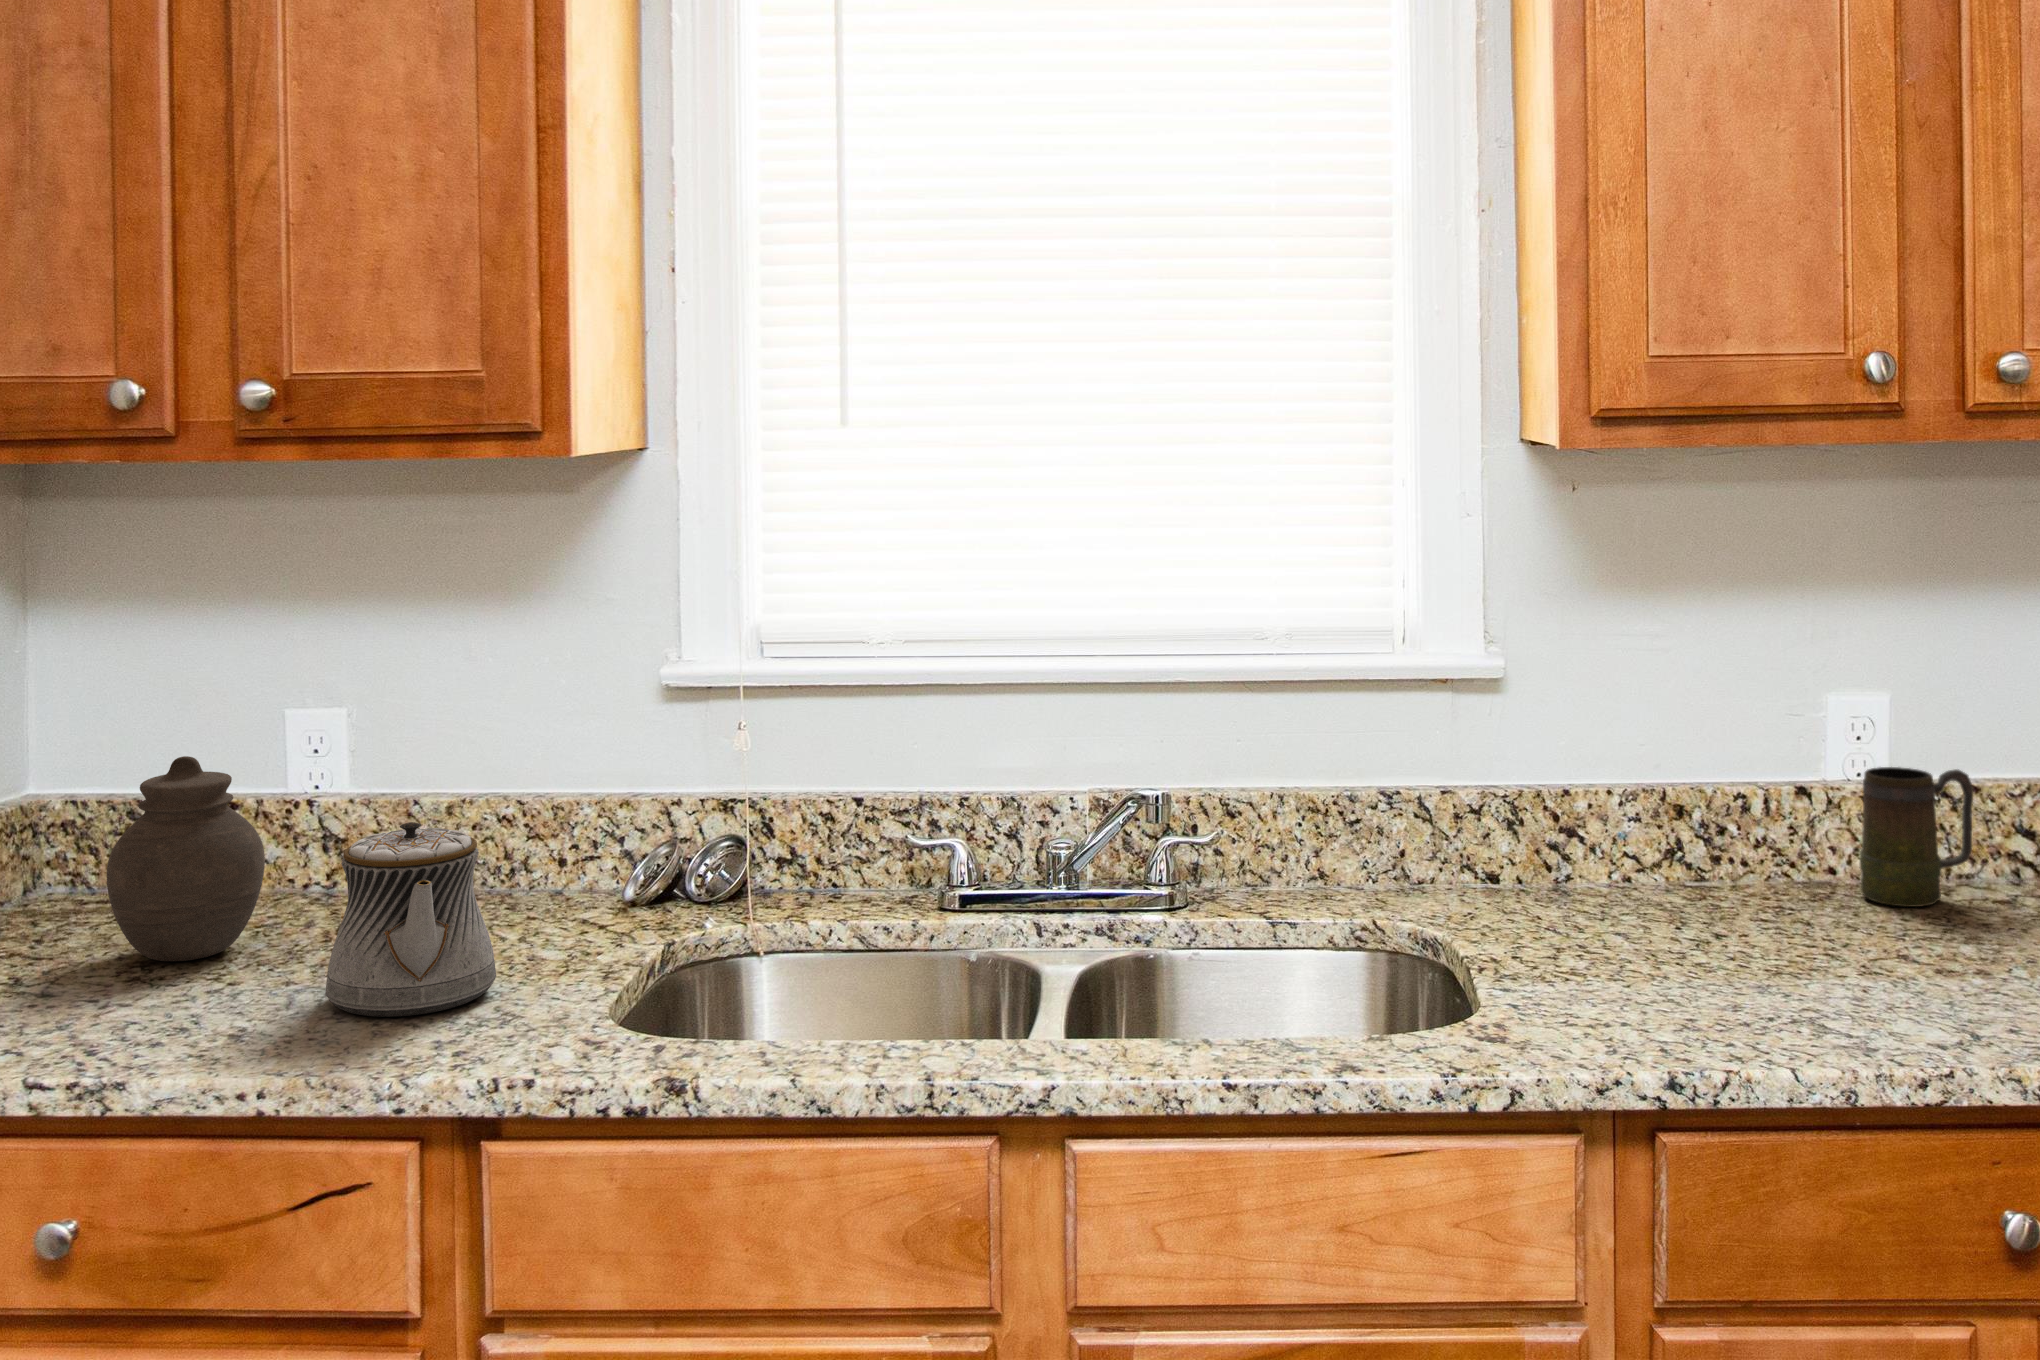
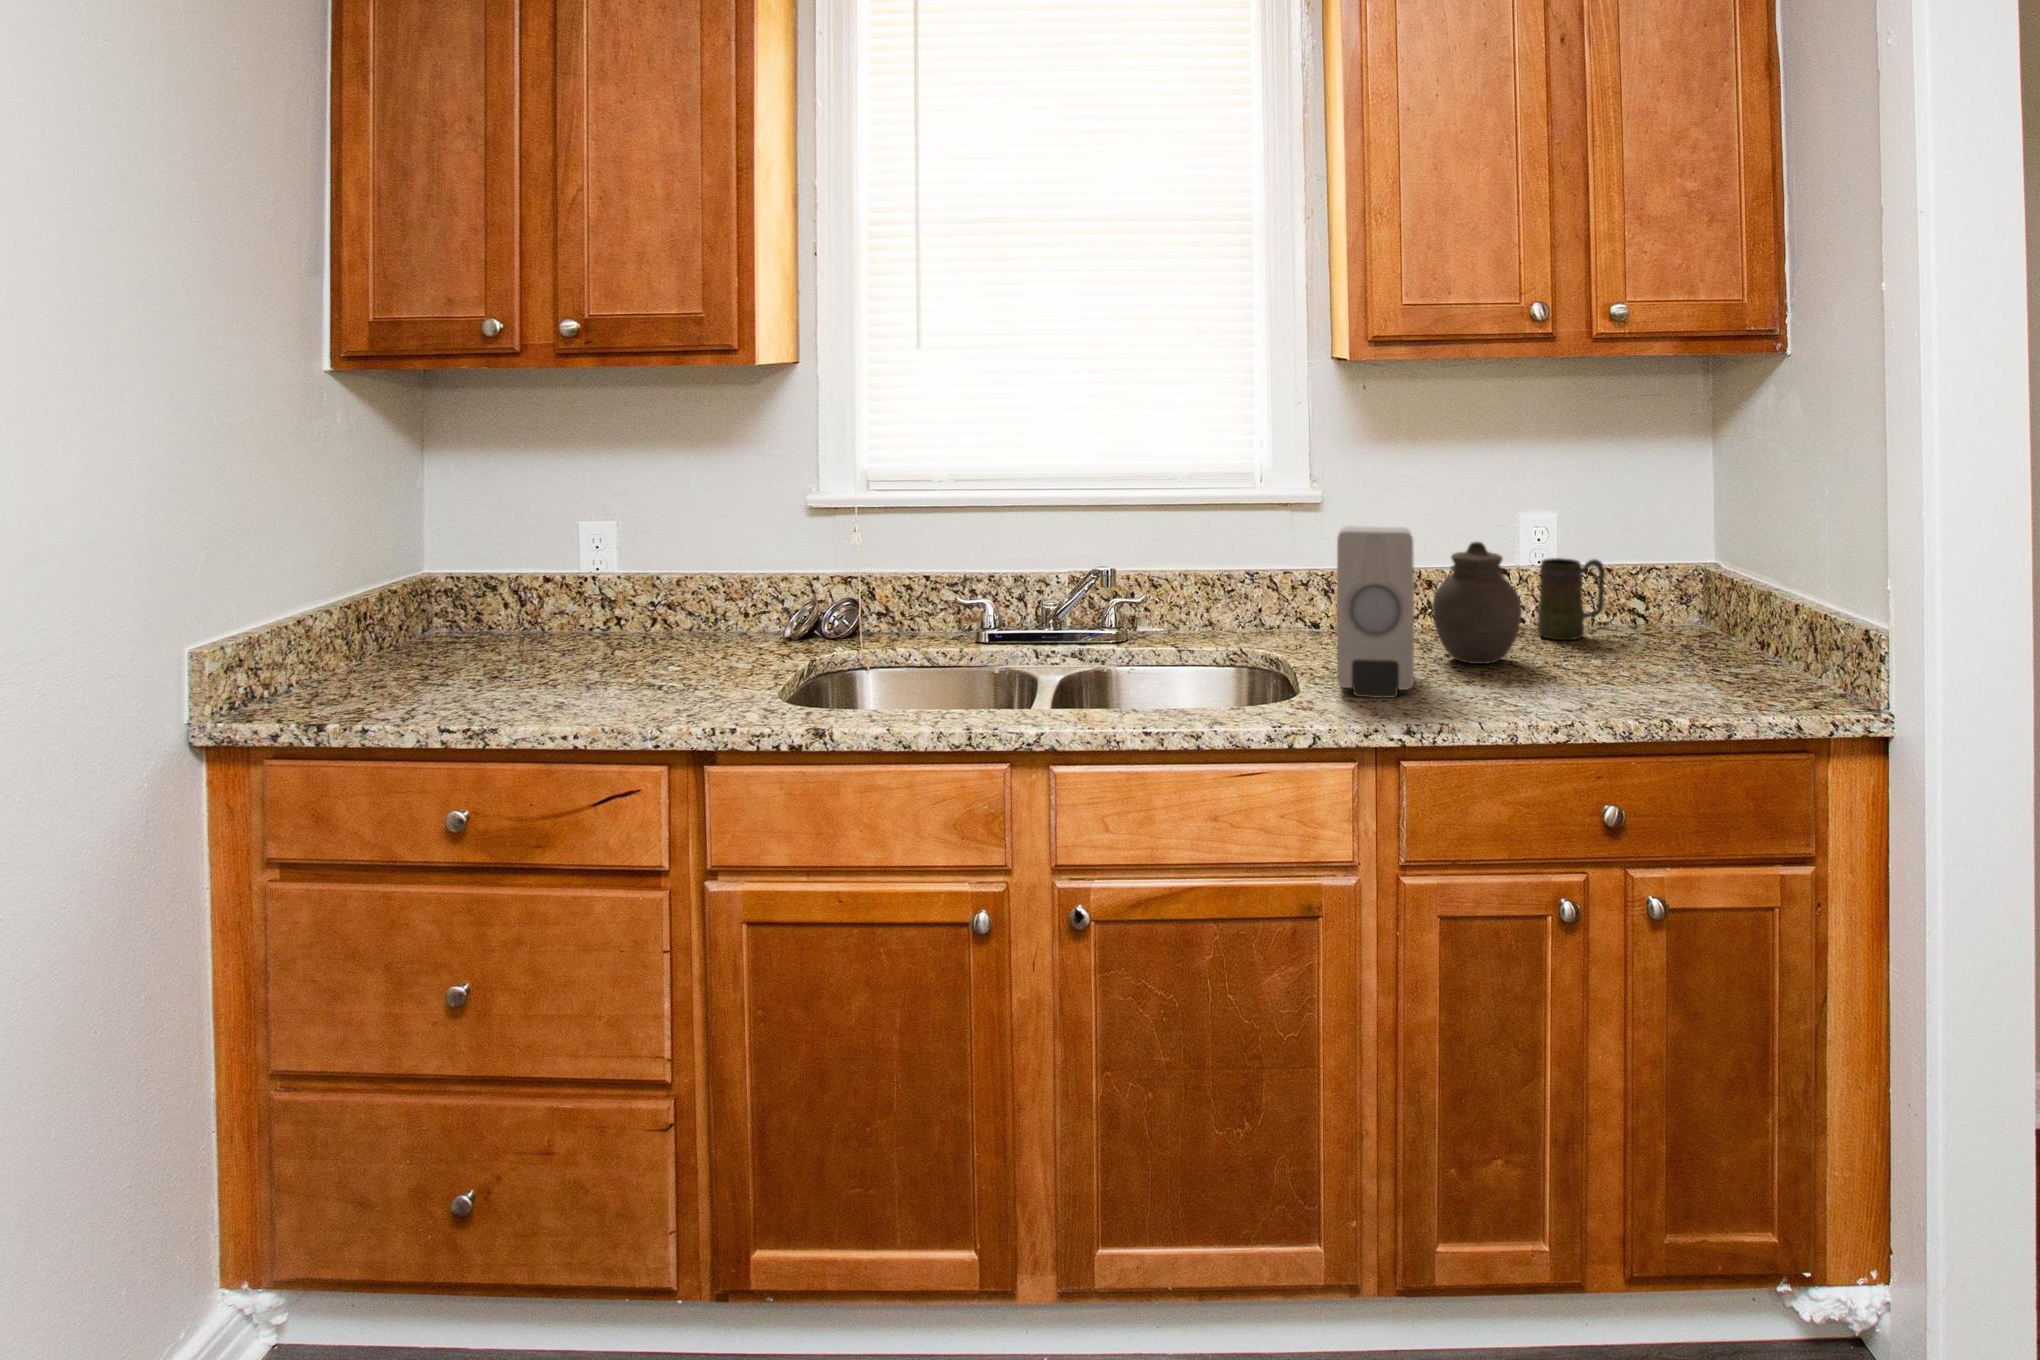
soap dispenser: none [1545,721,1690,1024] -> present [1337,526,1414,698]
jar: present [107,756,265,961] -> present [1432,542,1522,664]
teapot: present [325,822,496,1017] -> none [613,584,715,696]

